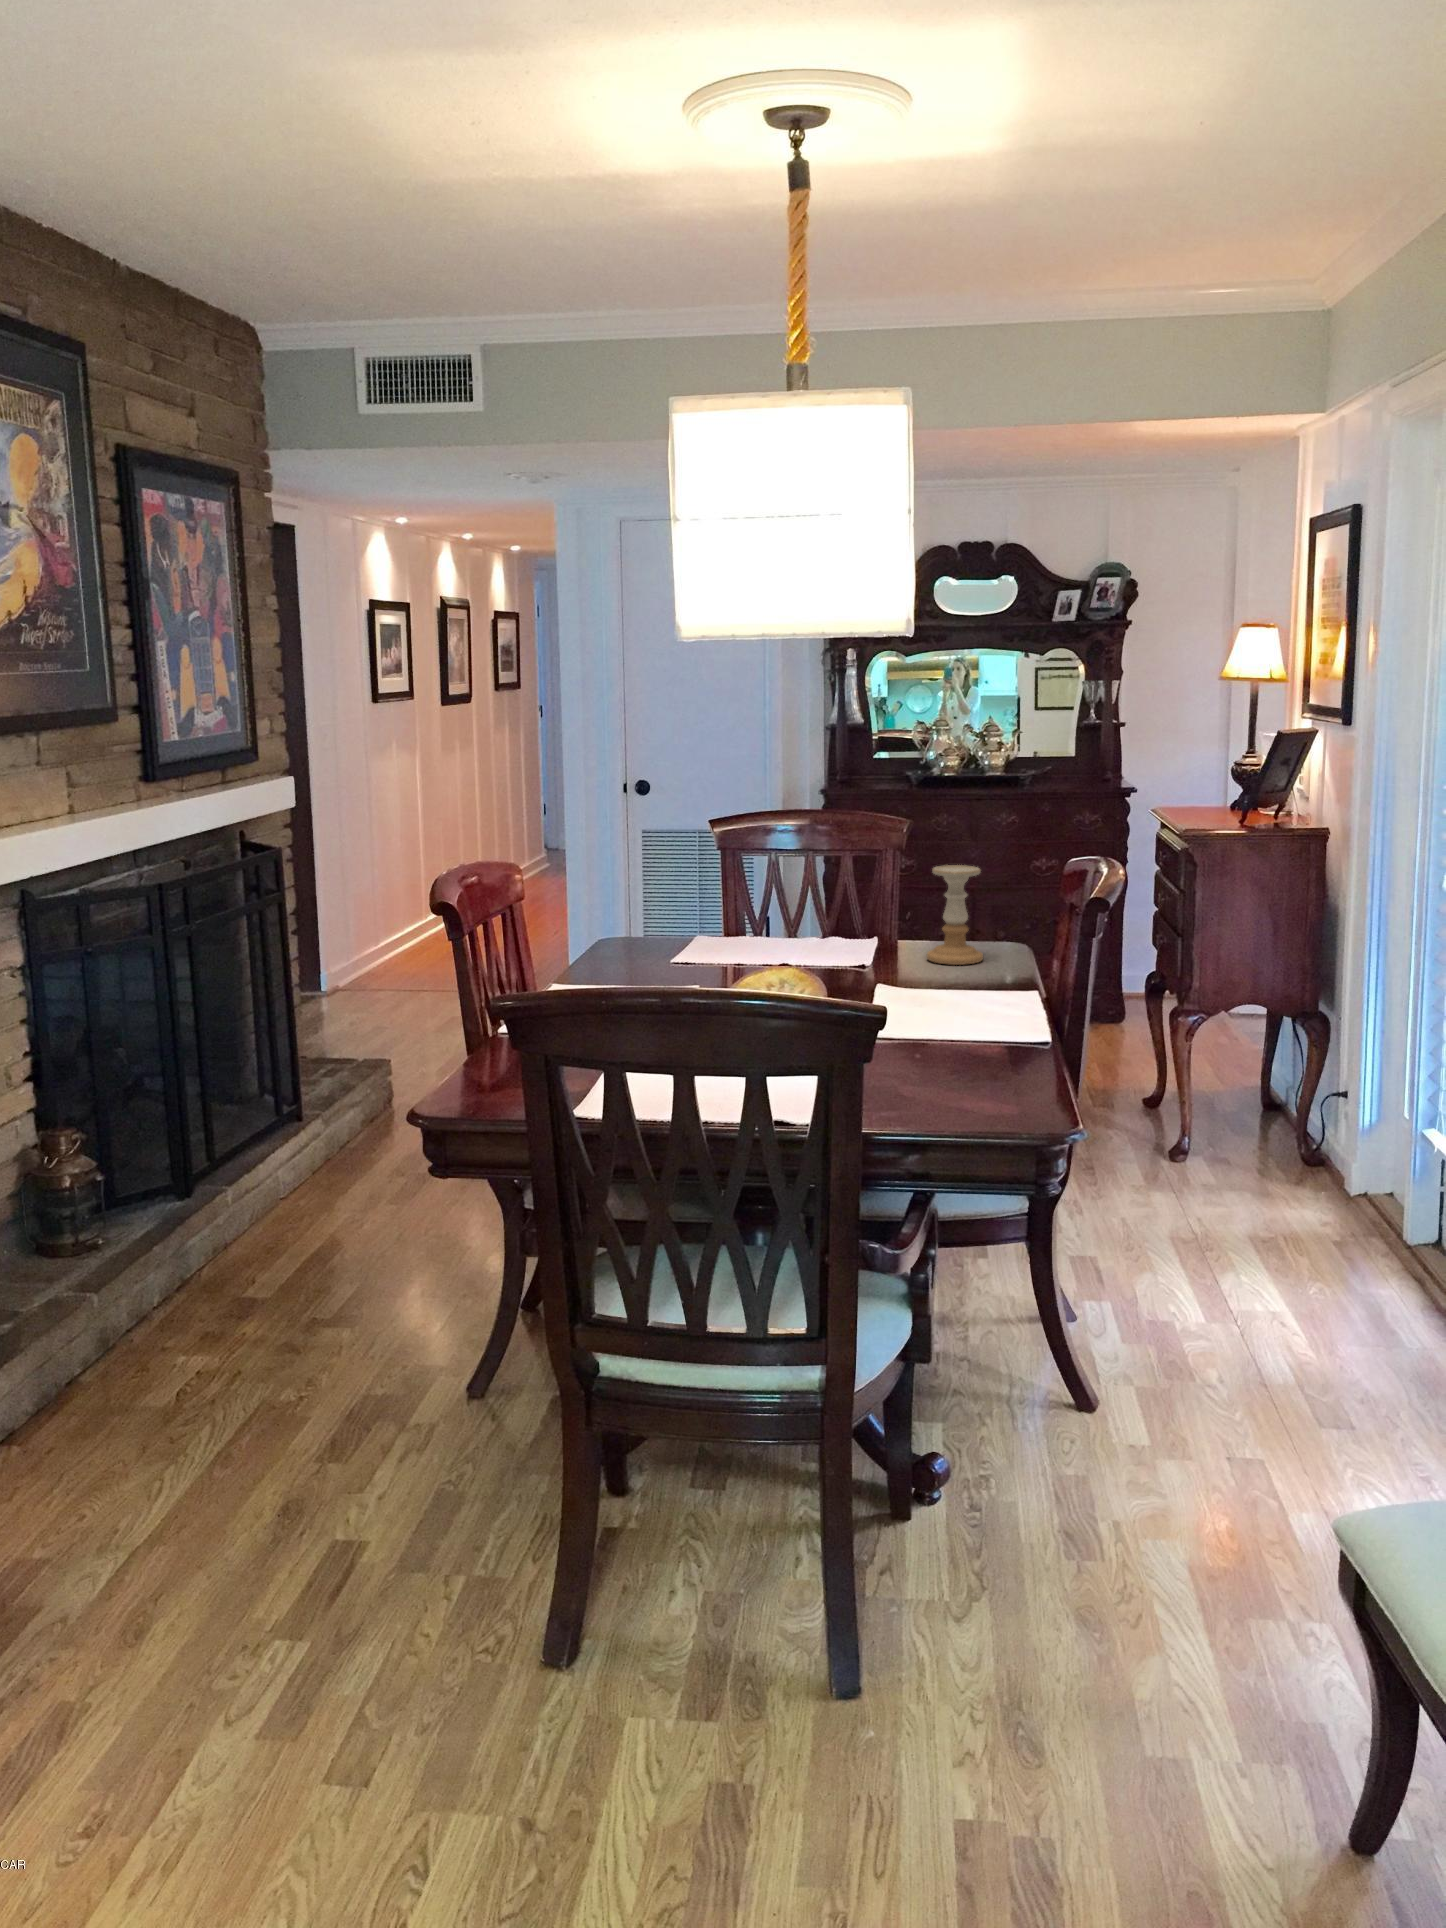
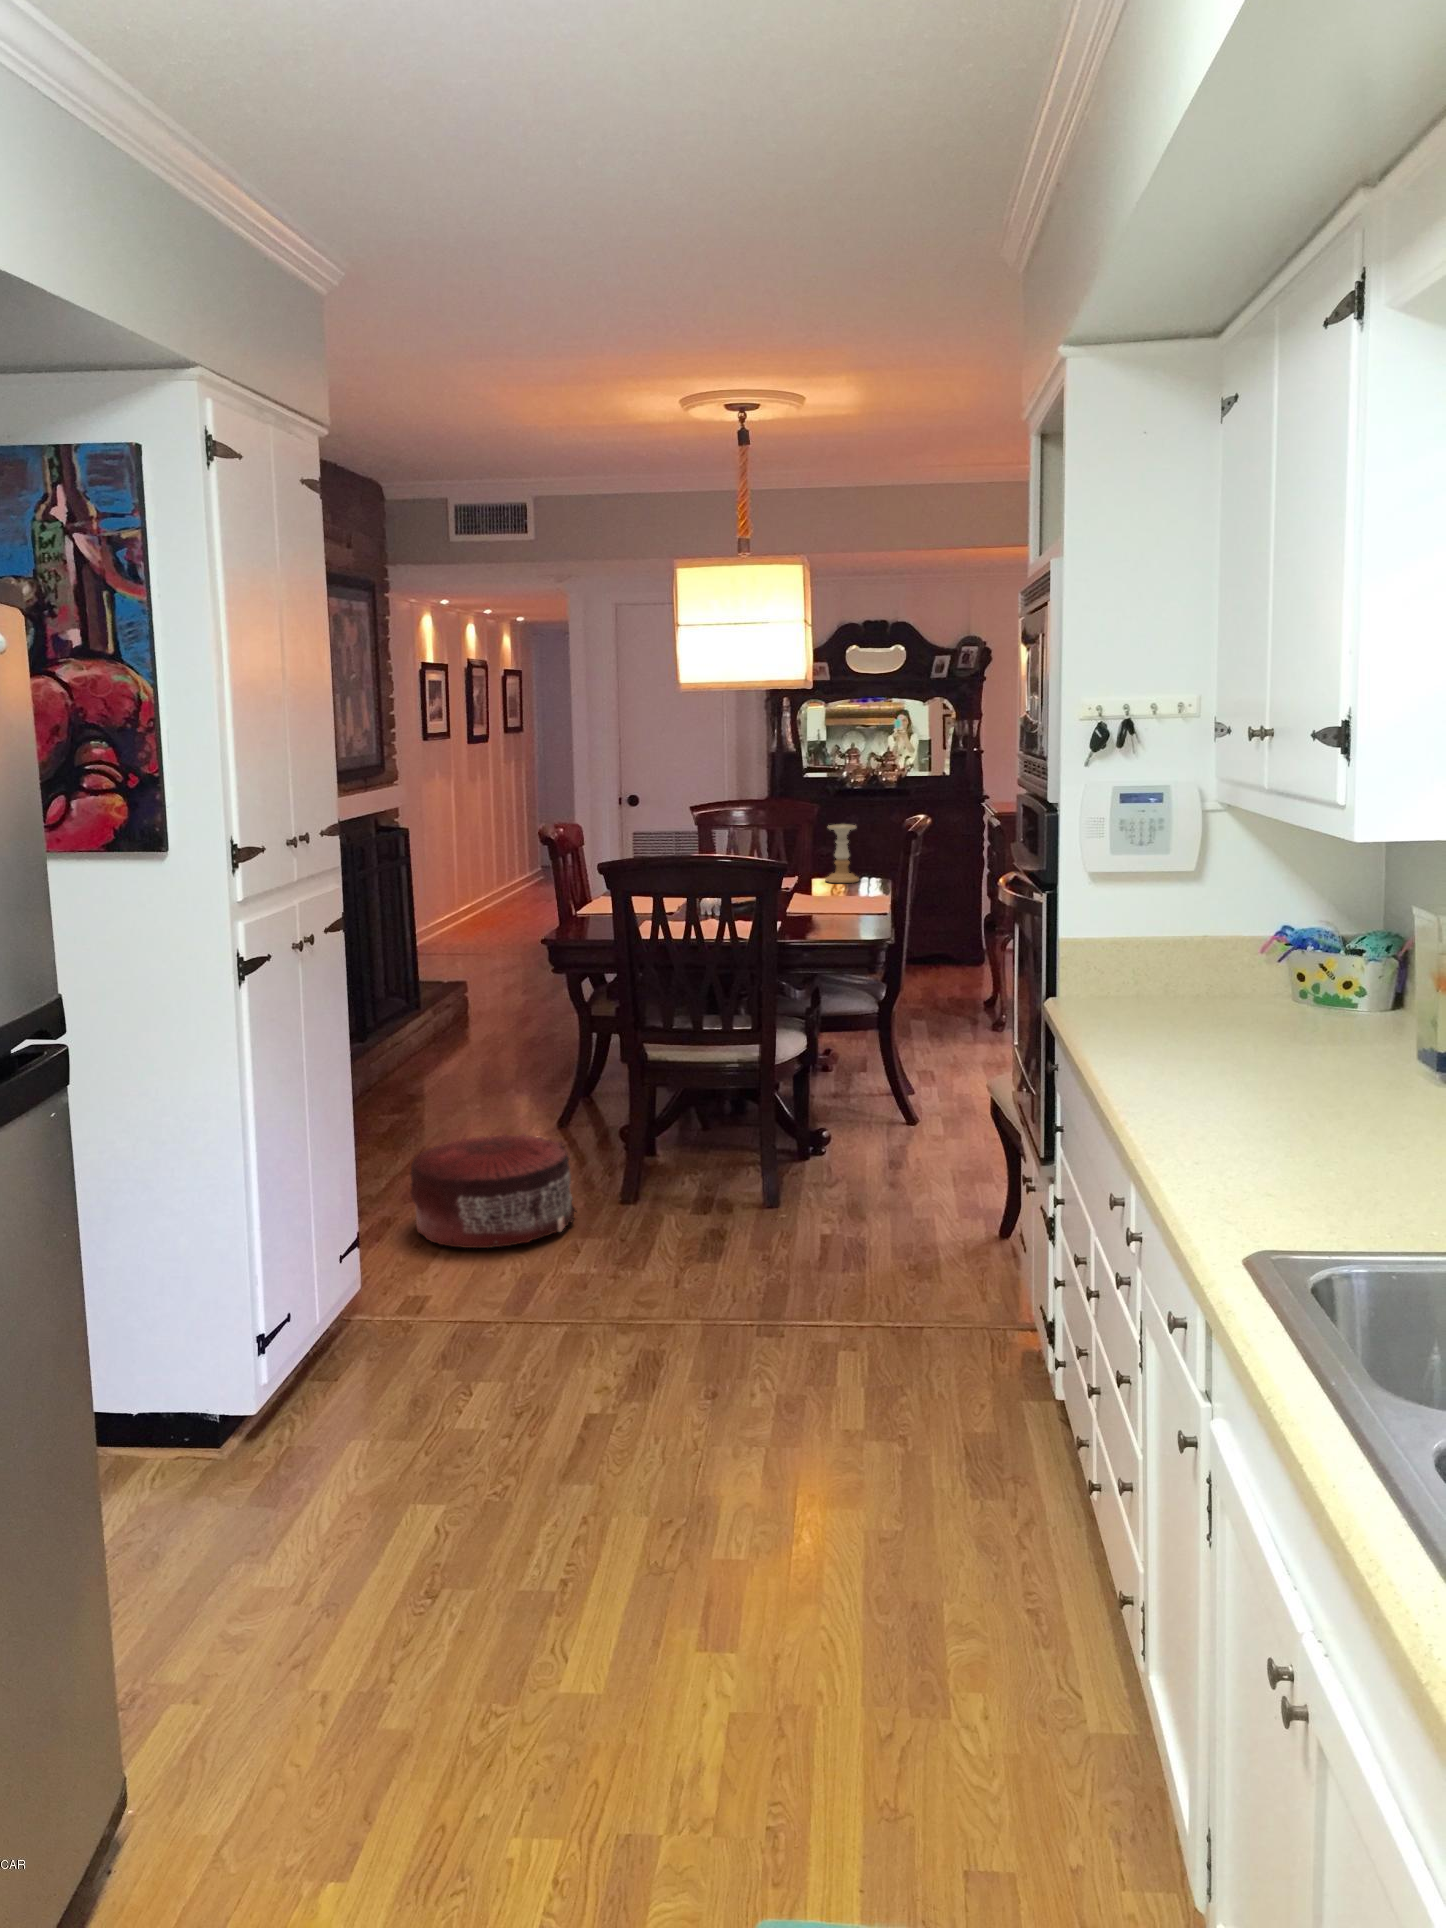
pouf: none [103,1510,458,1832] -> present [410,1134,576,1248]

